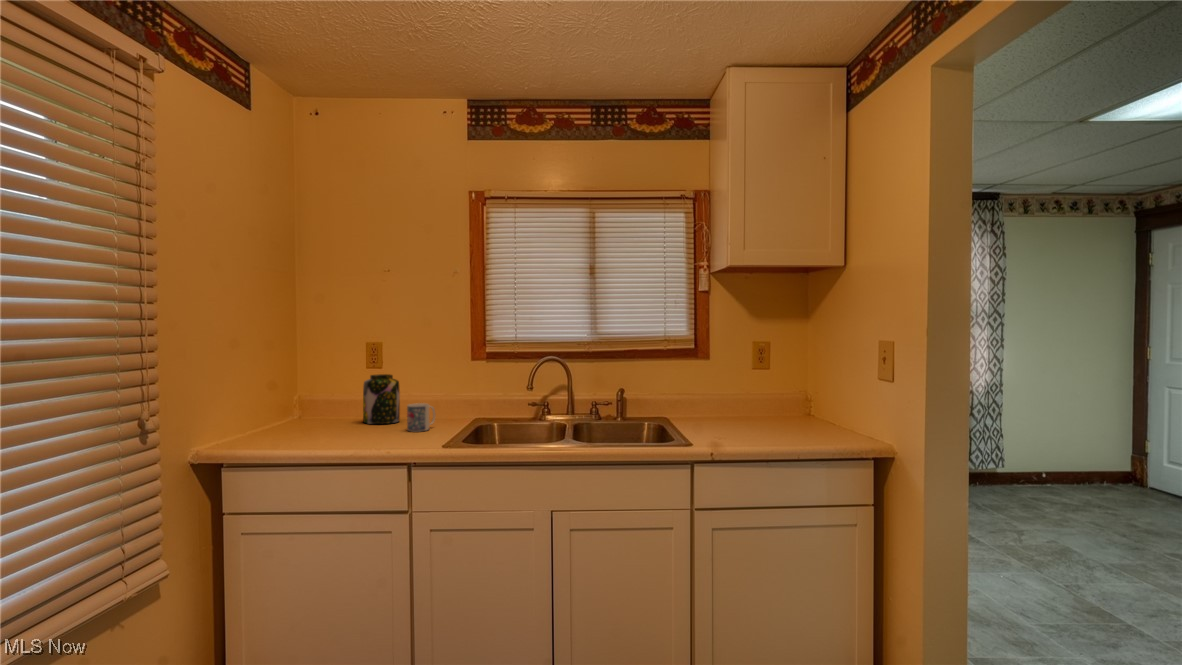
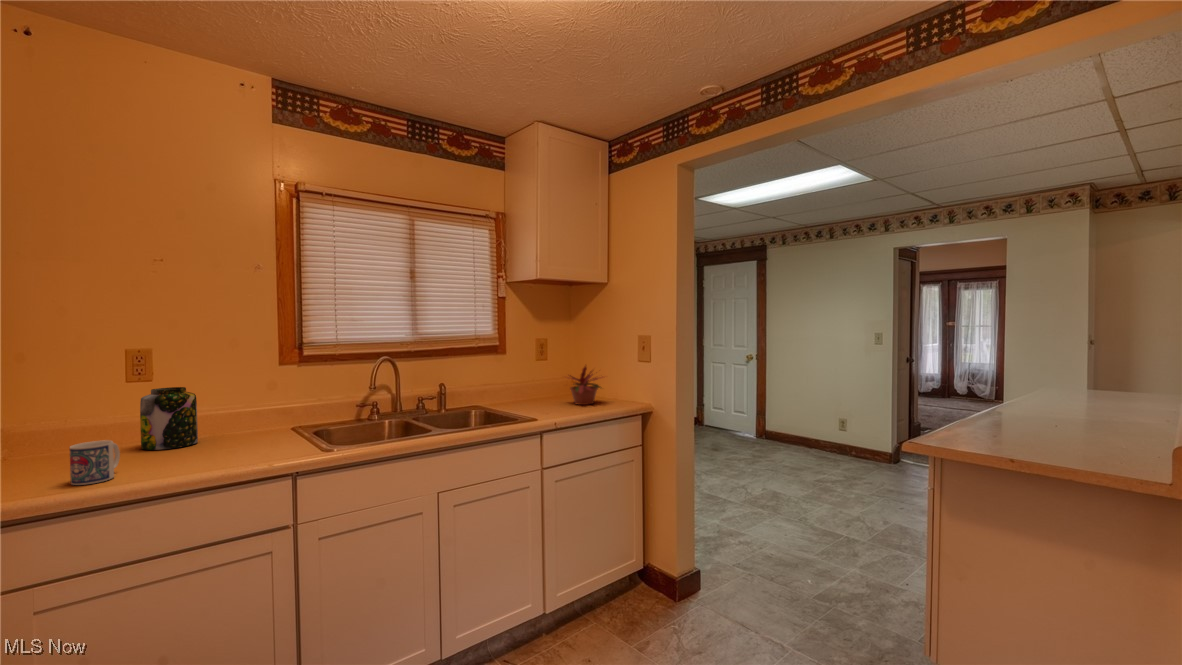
potted plant: none [763,379,828,437] -> present [570,366,602,405]
mug: present [407,403,435,432] -> present [69,440,120,485]

